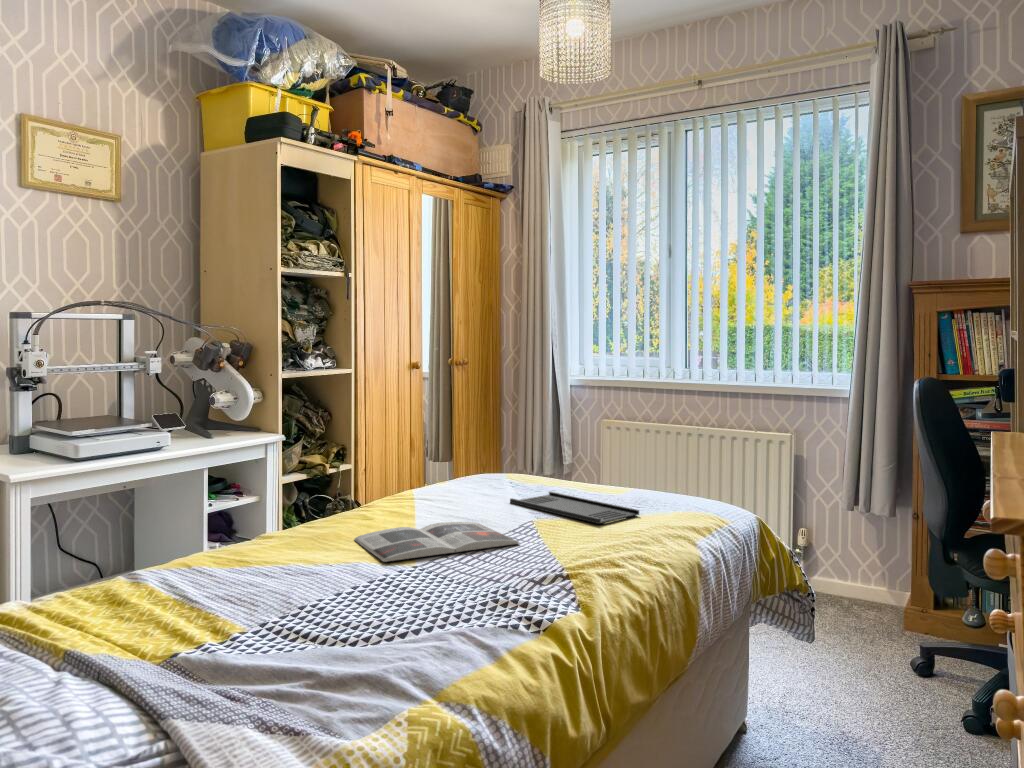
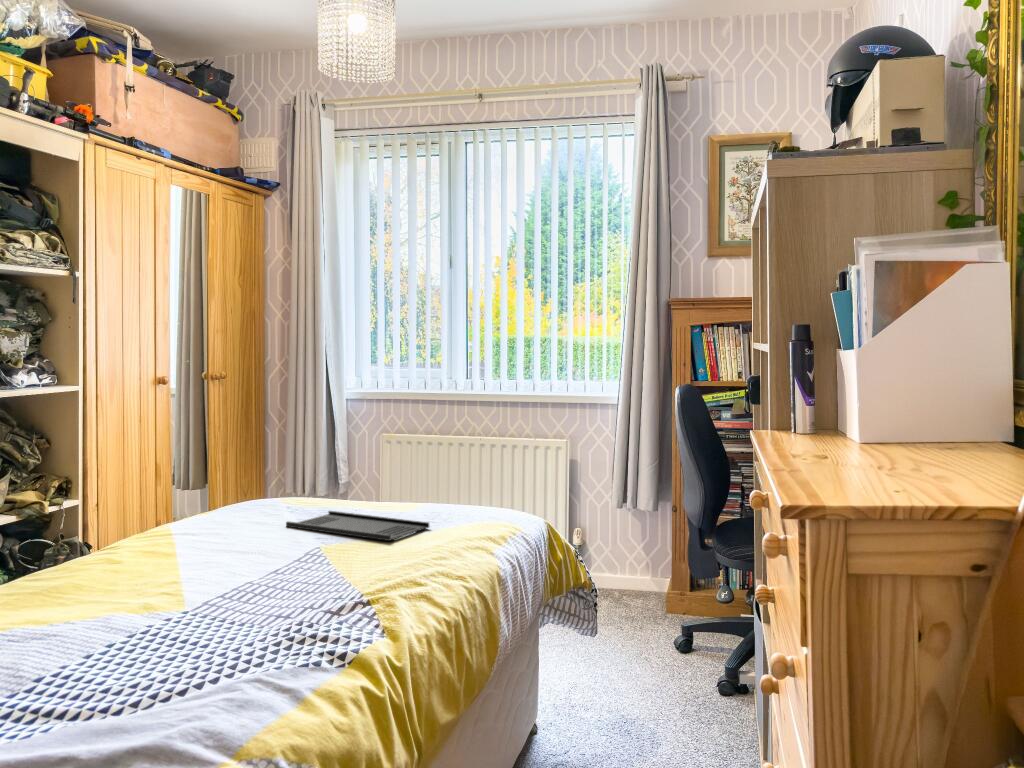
magazine: present [354,522,520,562] -> none [101,552,306,609]

